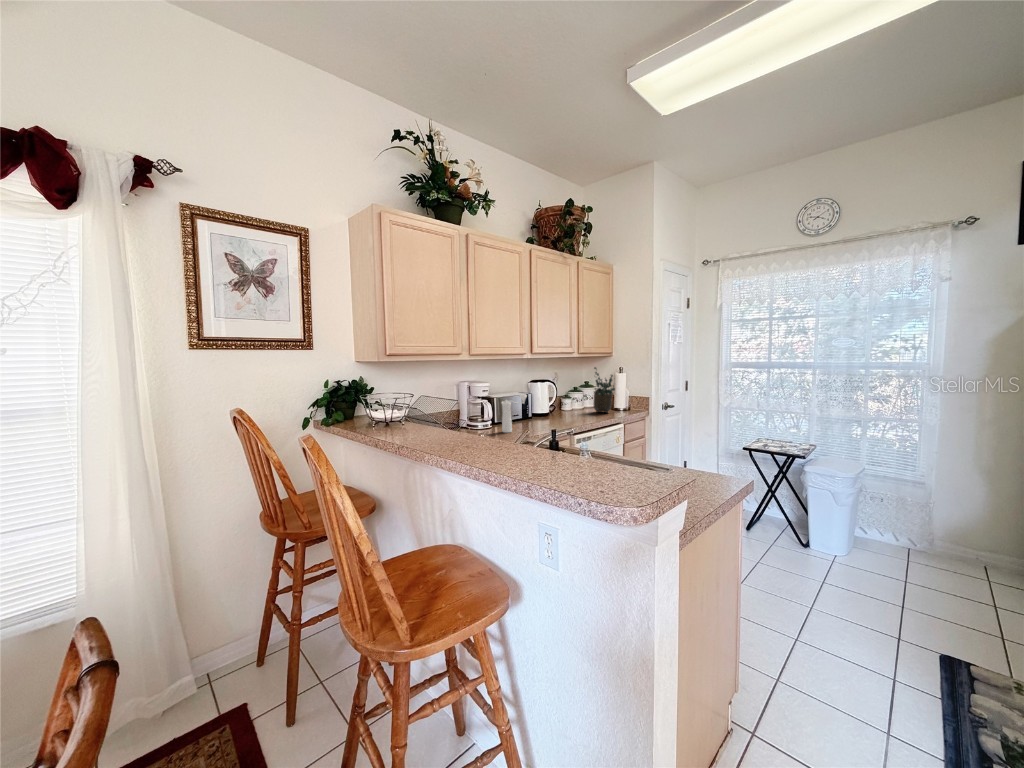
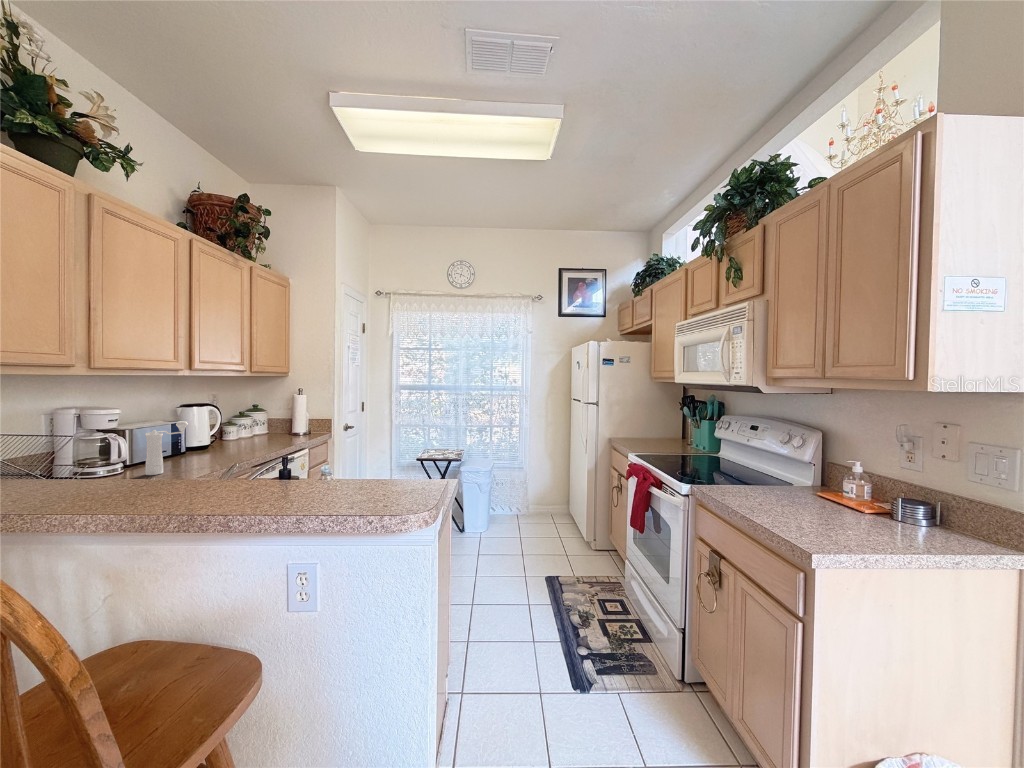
potted plant: present [594,367,615,412] -> none [268,388,296,439]

